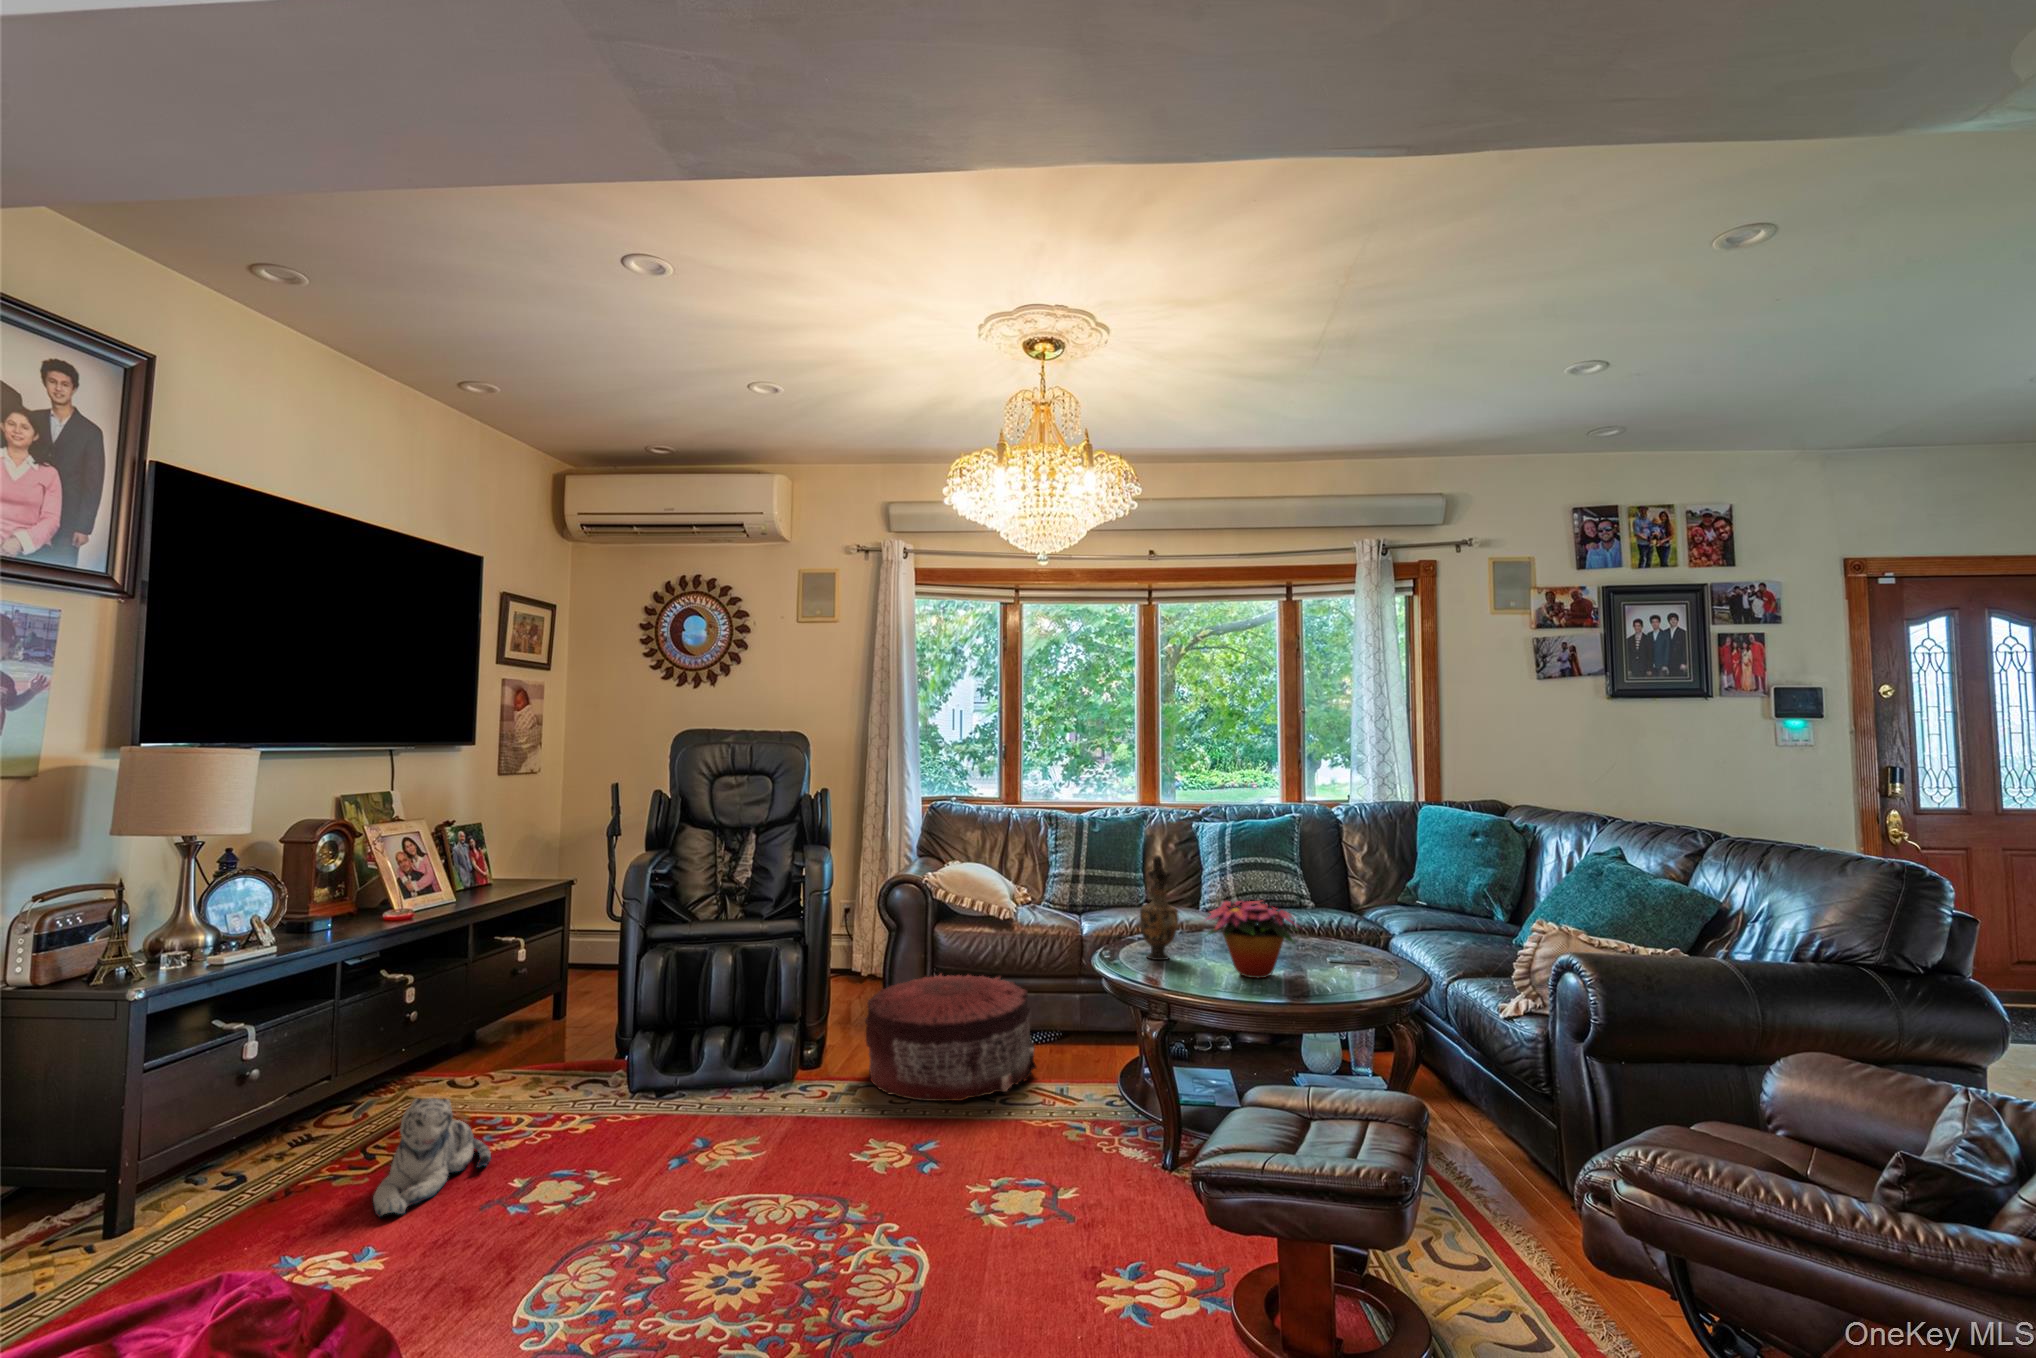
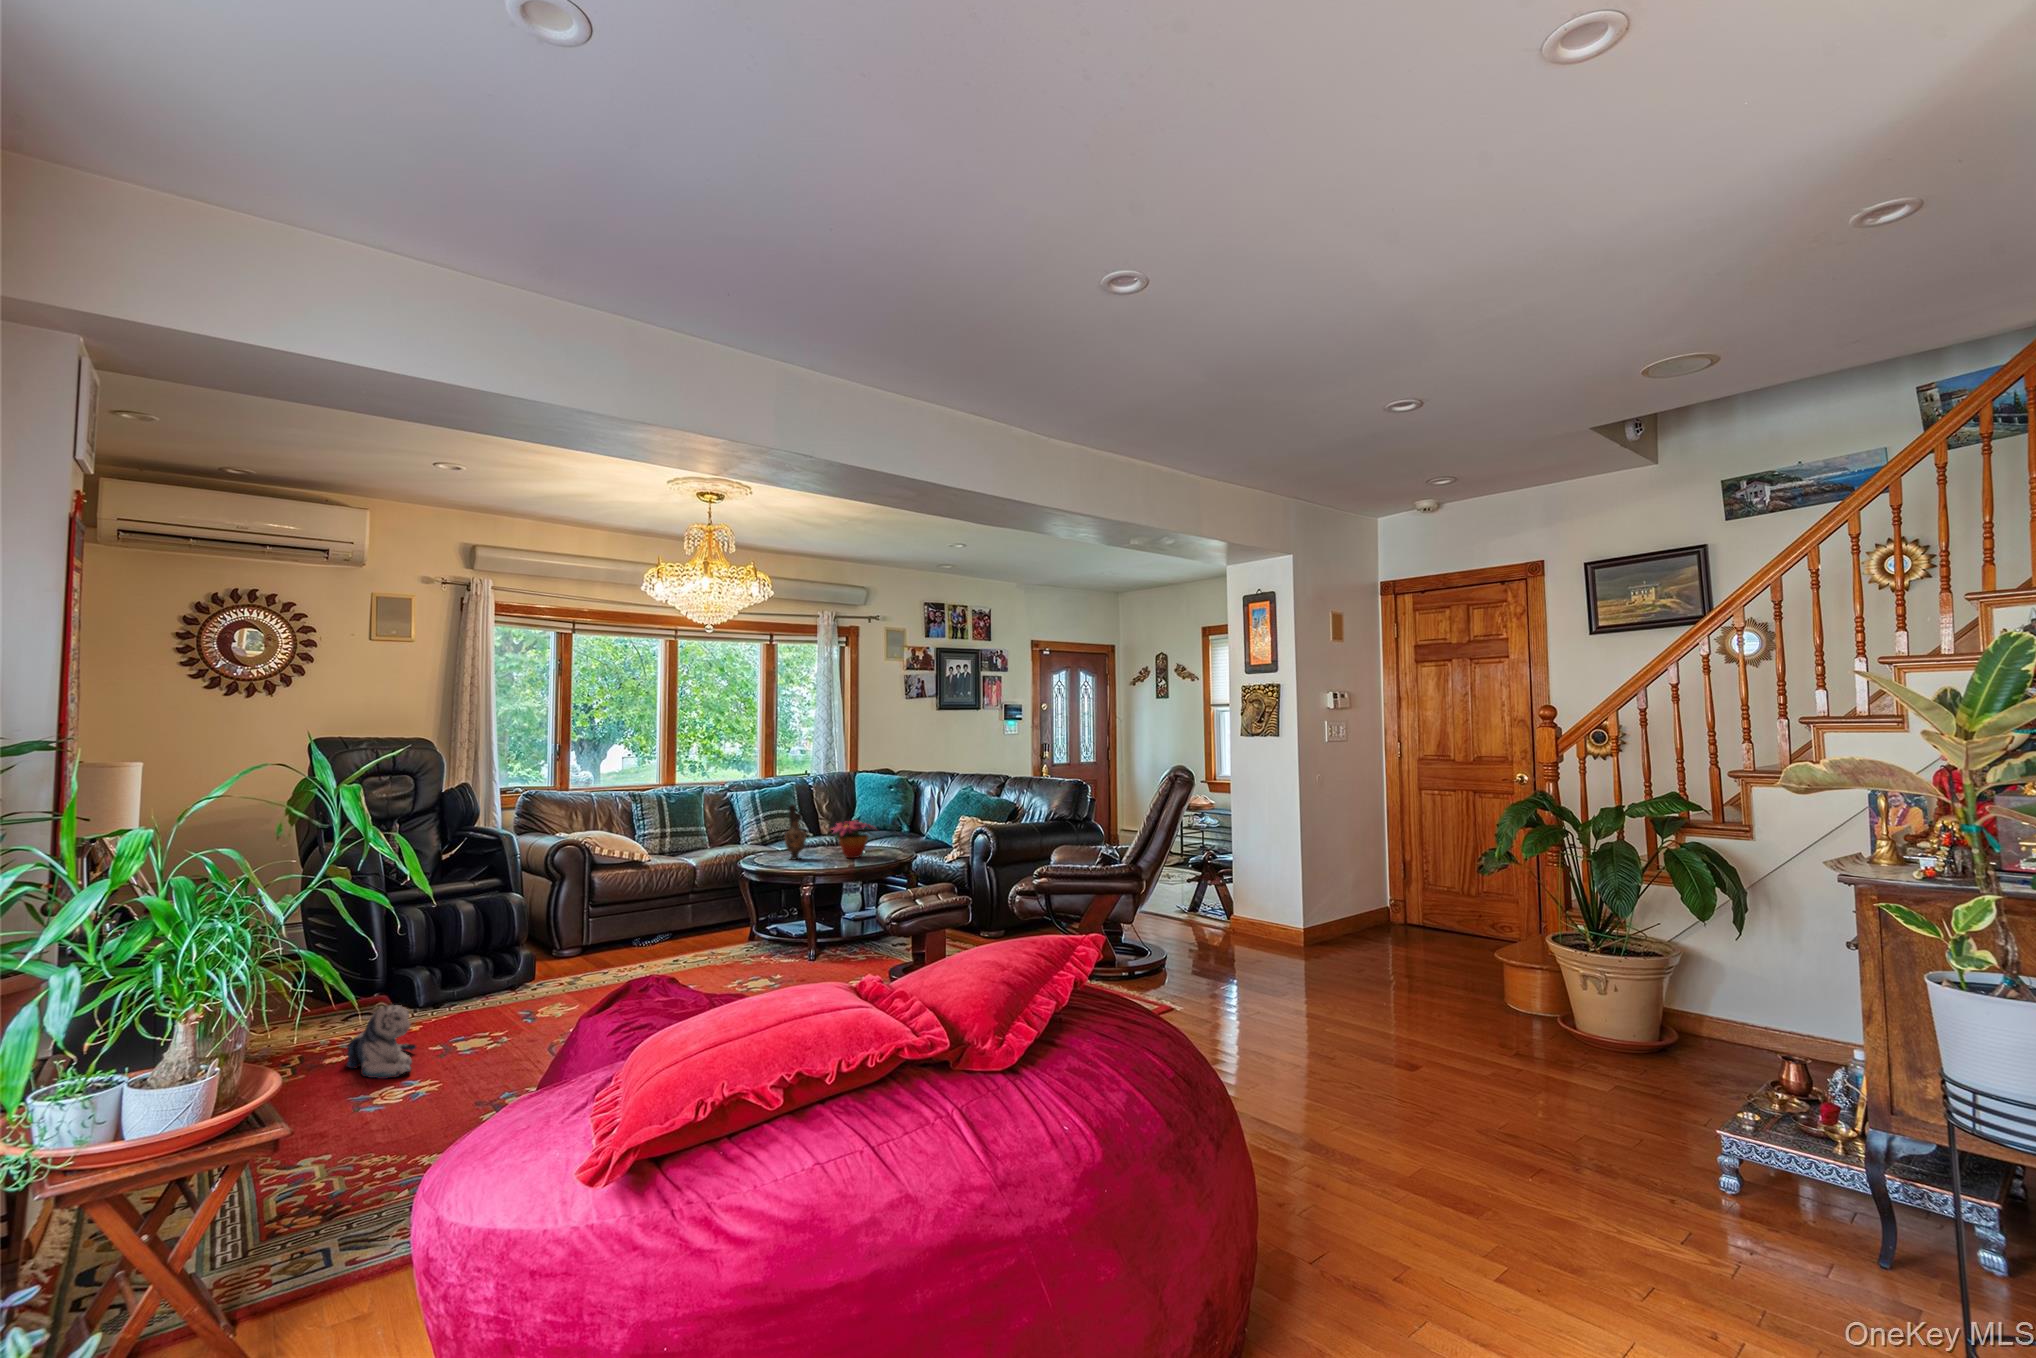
pouf: present [865,974,1036,1101] -> none [580,896,697,973]

